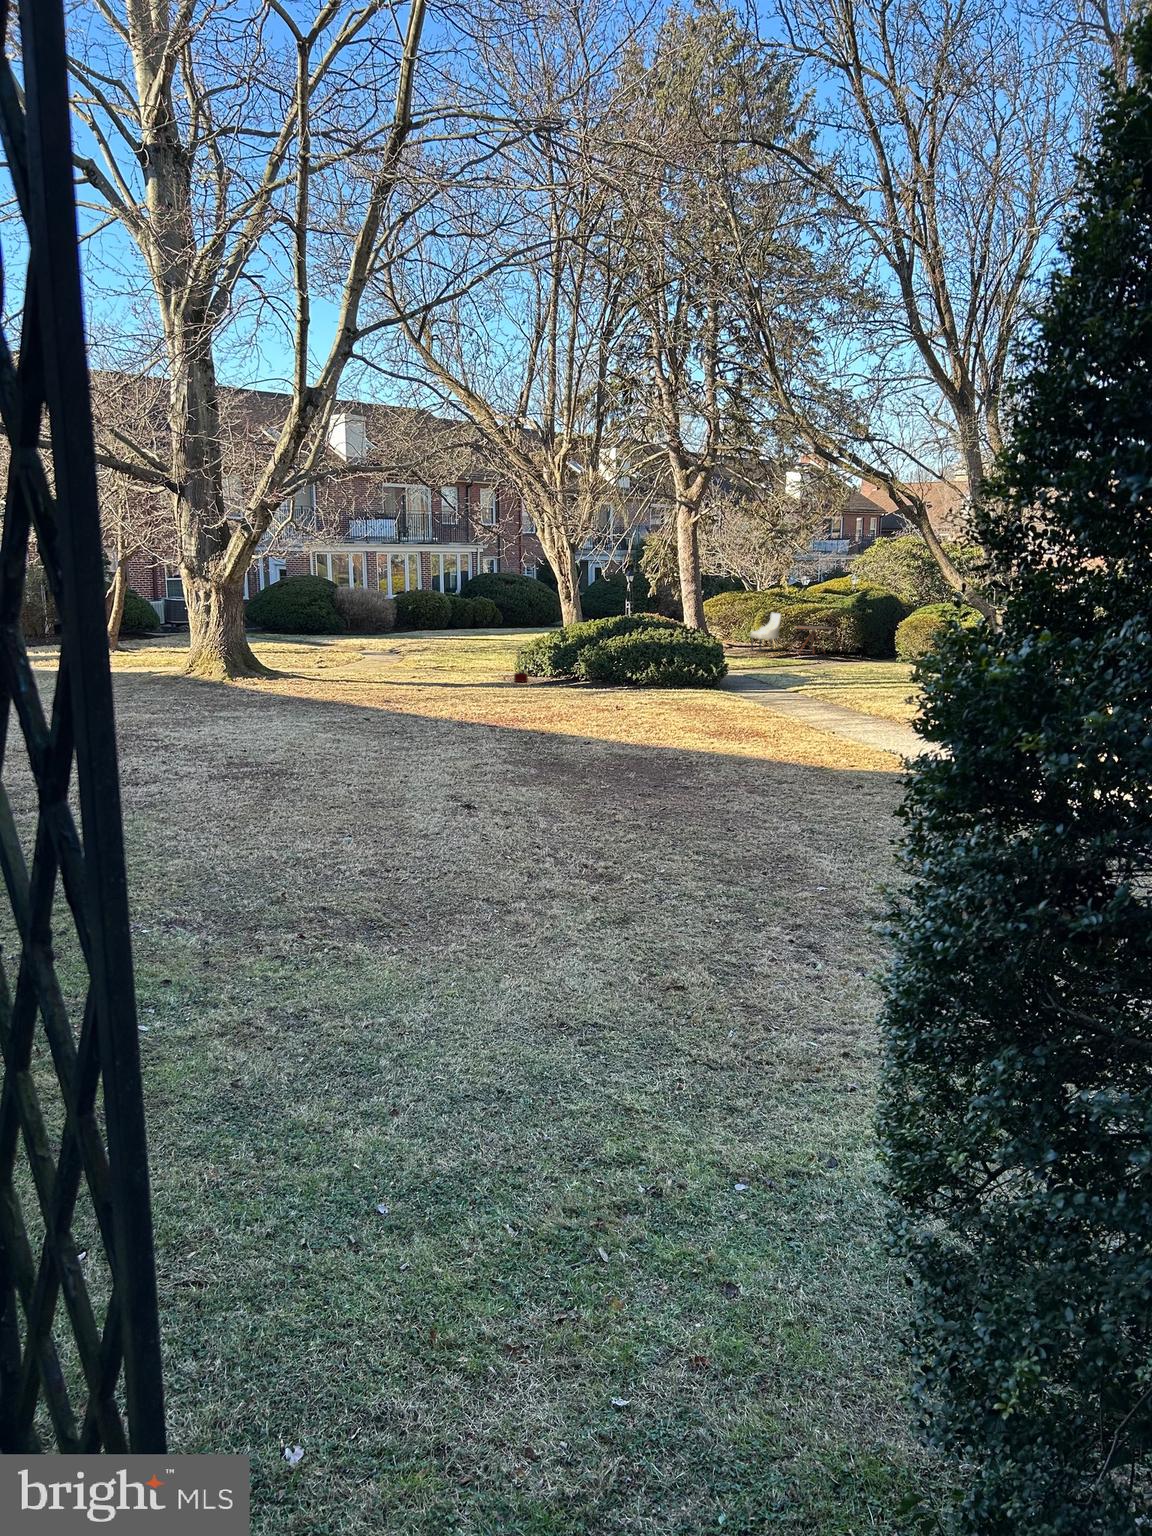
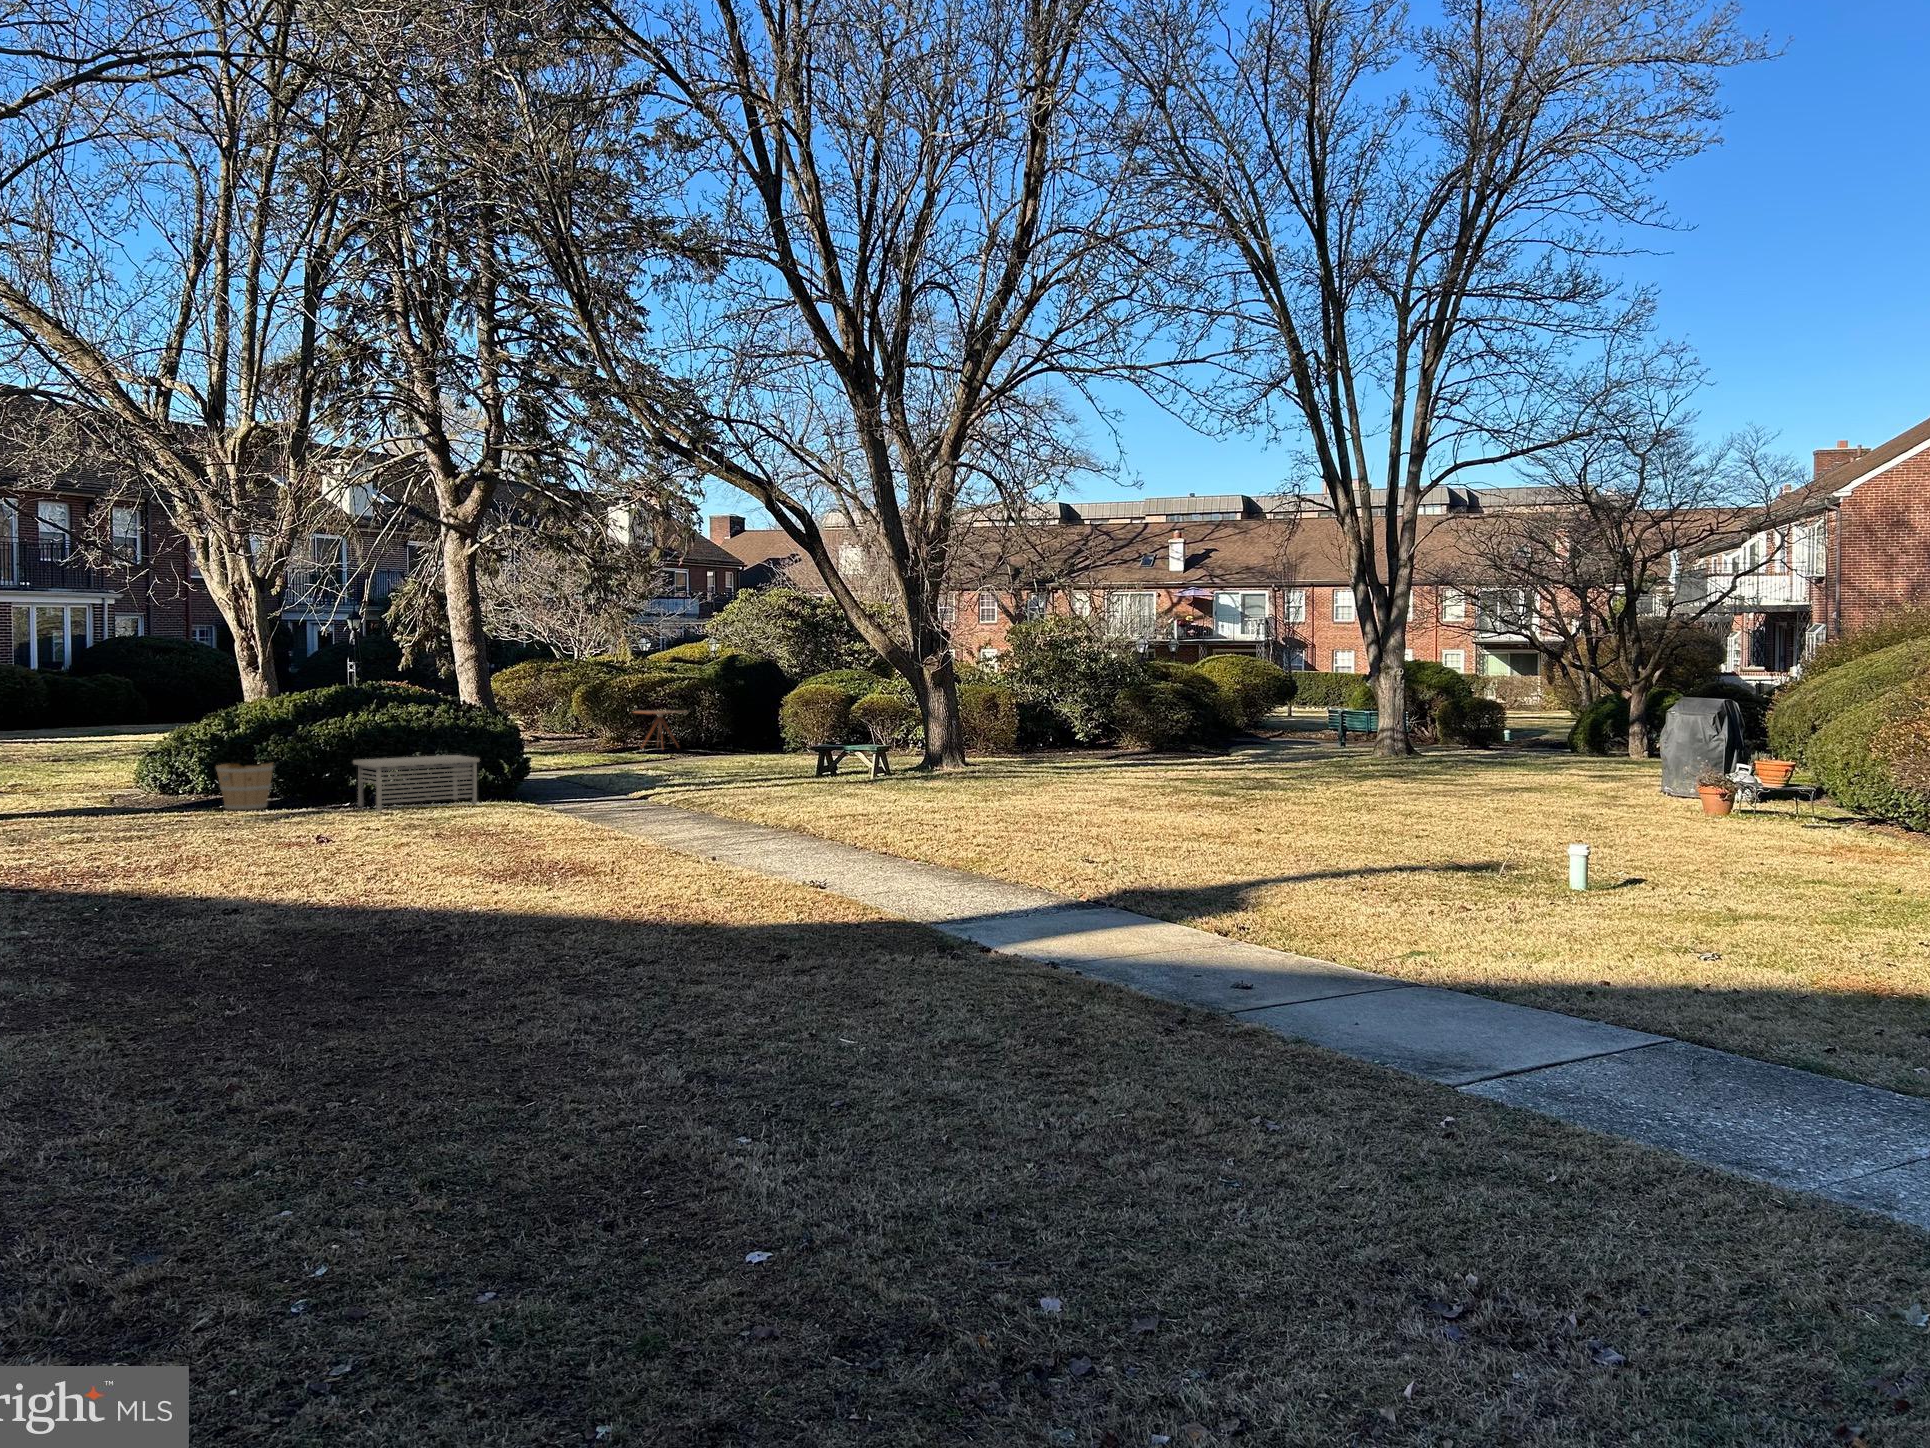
chair: present [750,613,781,651] -> none [567,692,613,750]
decorative plant: present [514,650,530,682] -> none [142,748,176,808]
wooden bucket: none [553,658,585,687] -> present [216,763,273,810]
storage bench: none [628,659,700,691] -> present [353,755,479,811]

